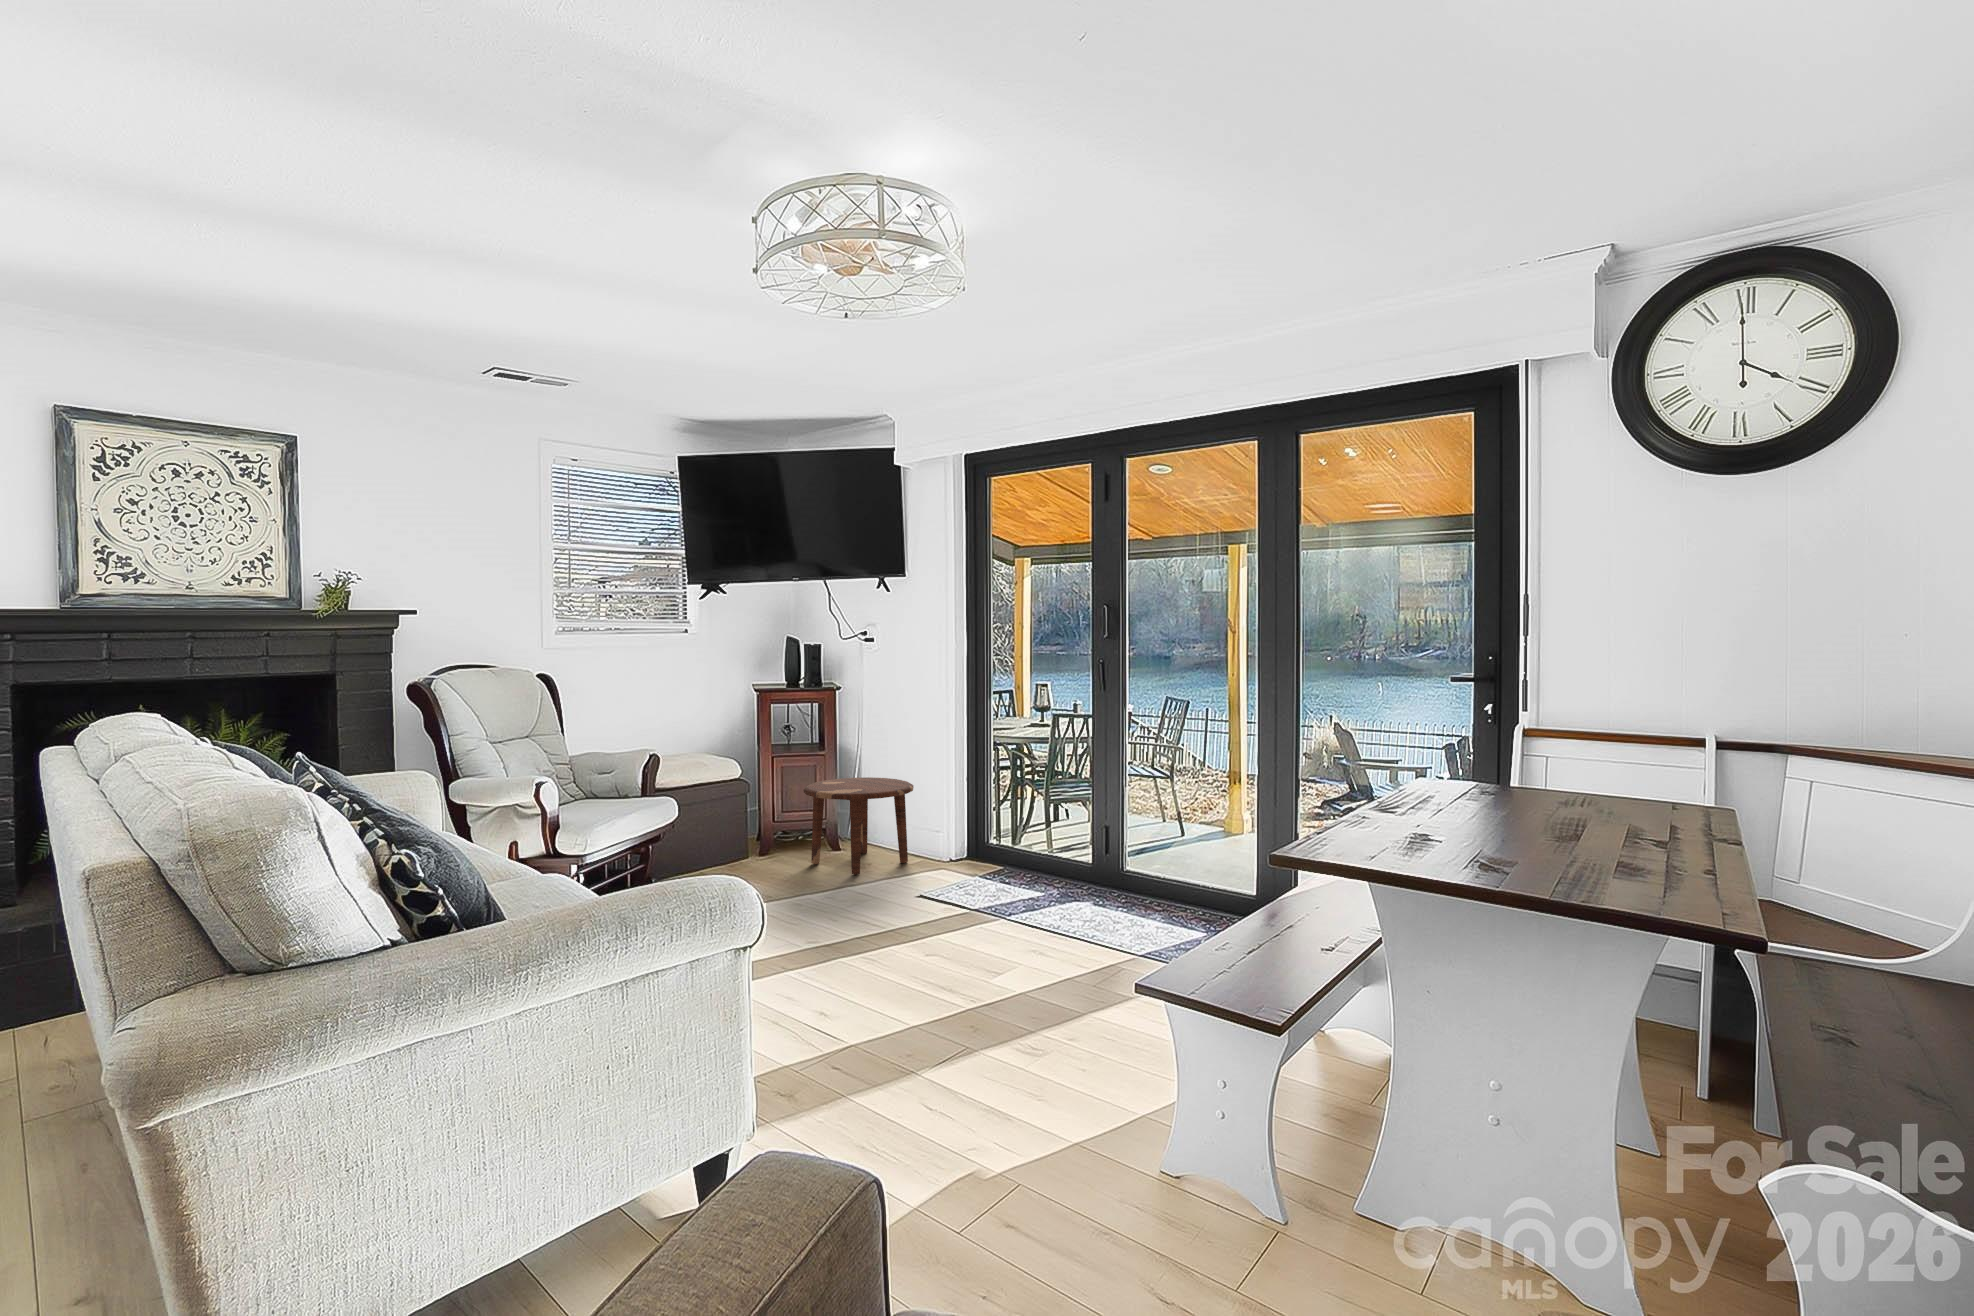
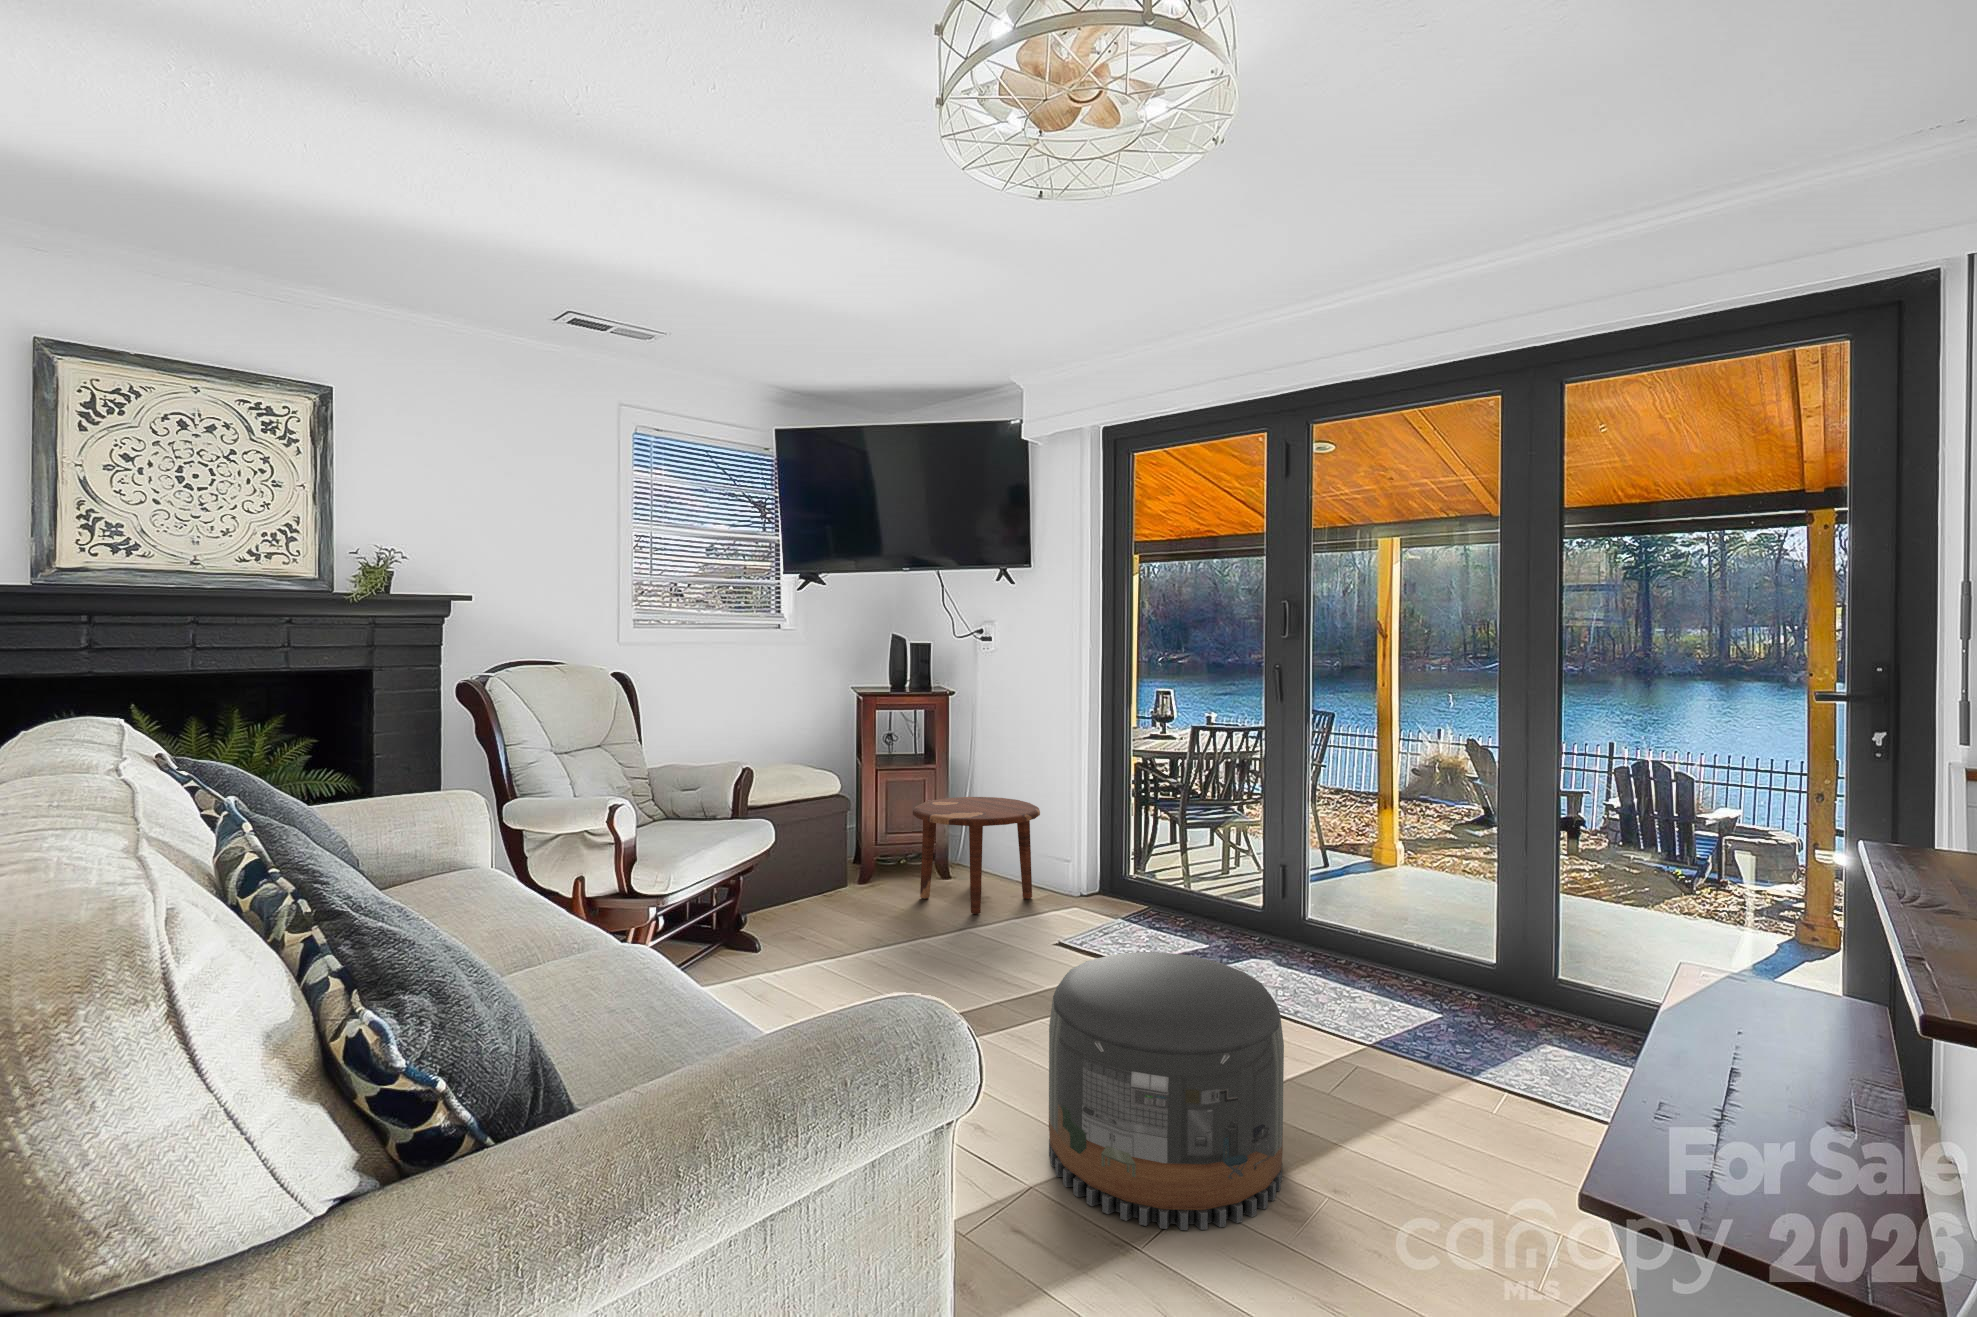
pouf: none [863,877,1030,1056] -> present [1049,952,1284,1230]

